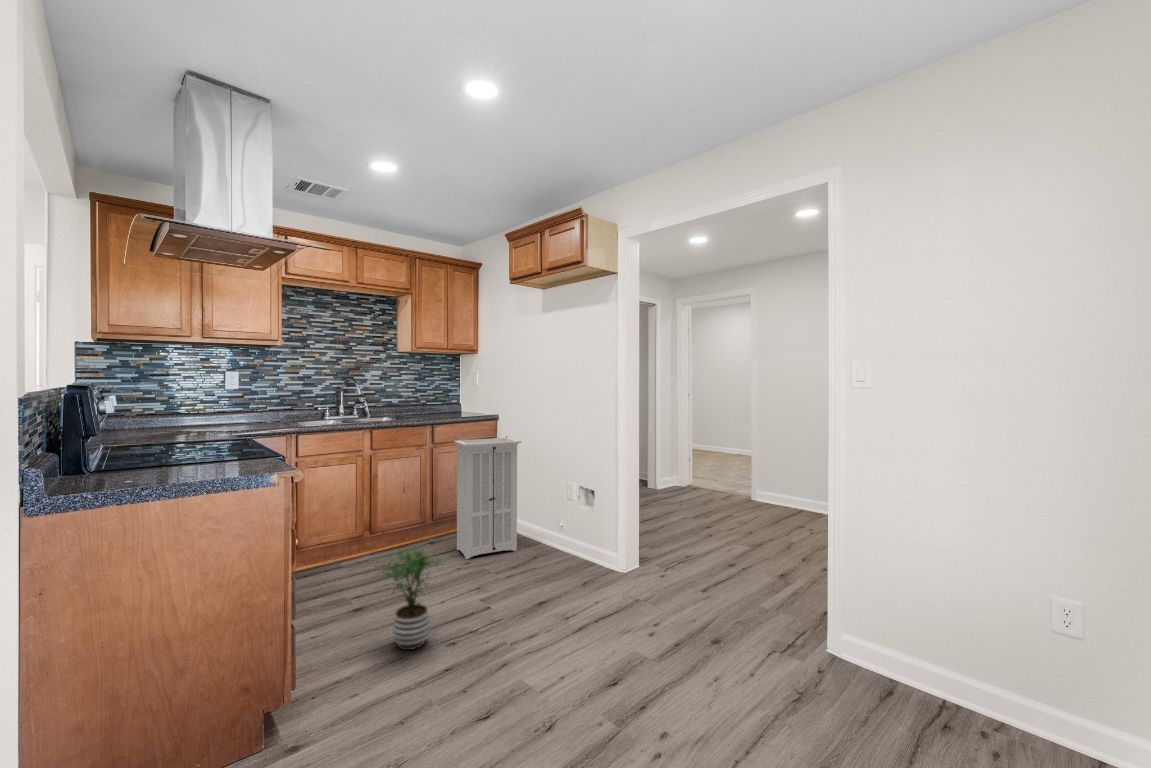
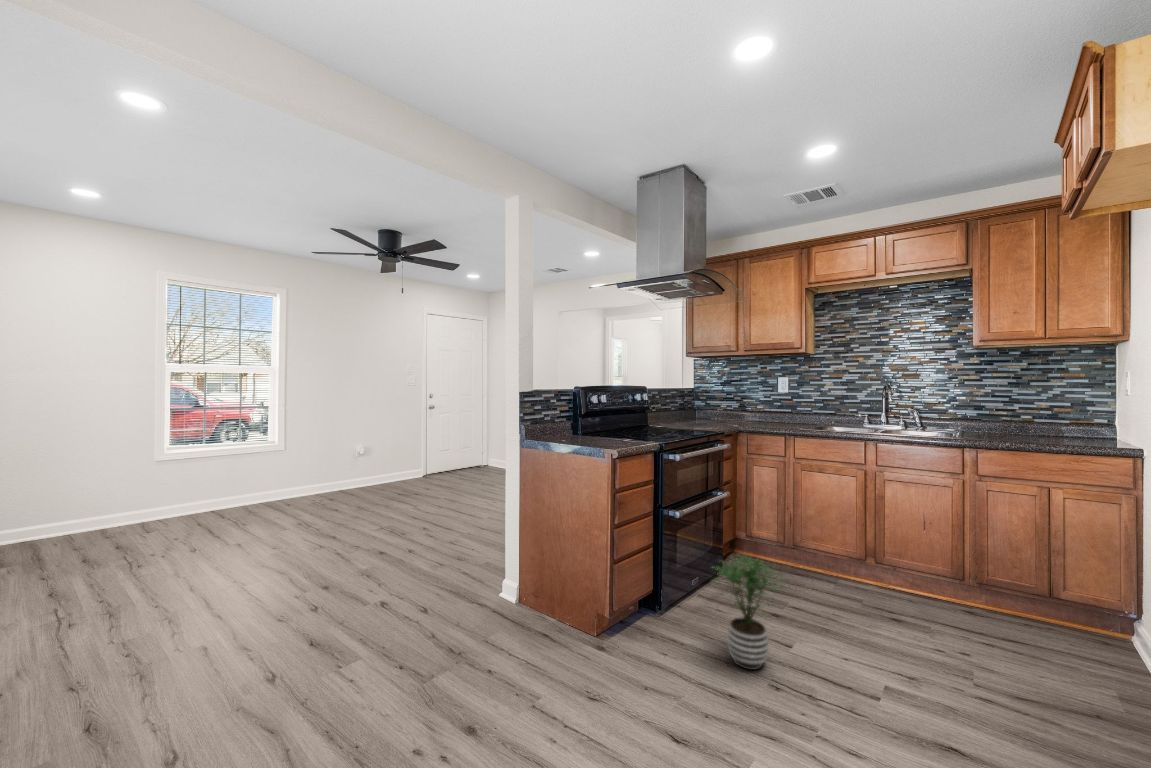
storage cabinet: present [454,437,521,559] -> none [964,466,1104,685]

